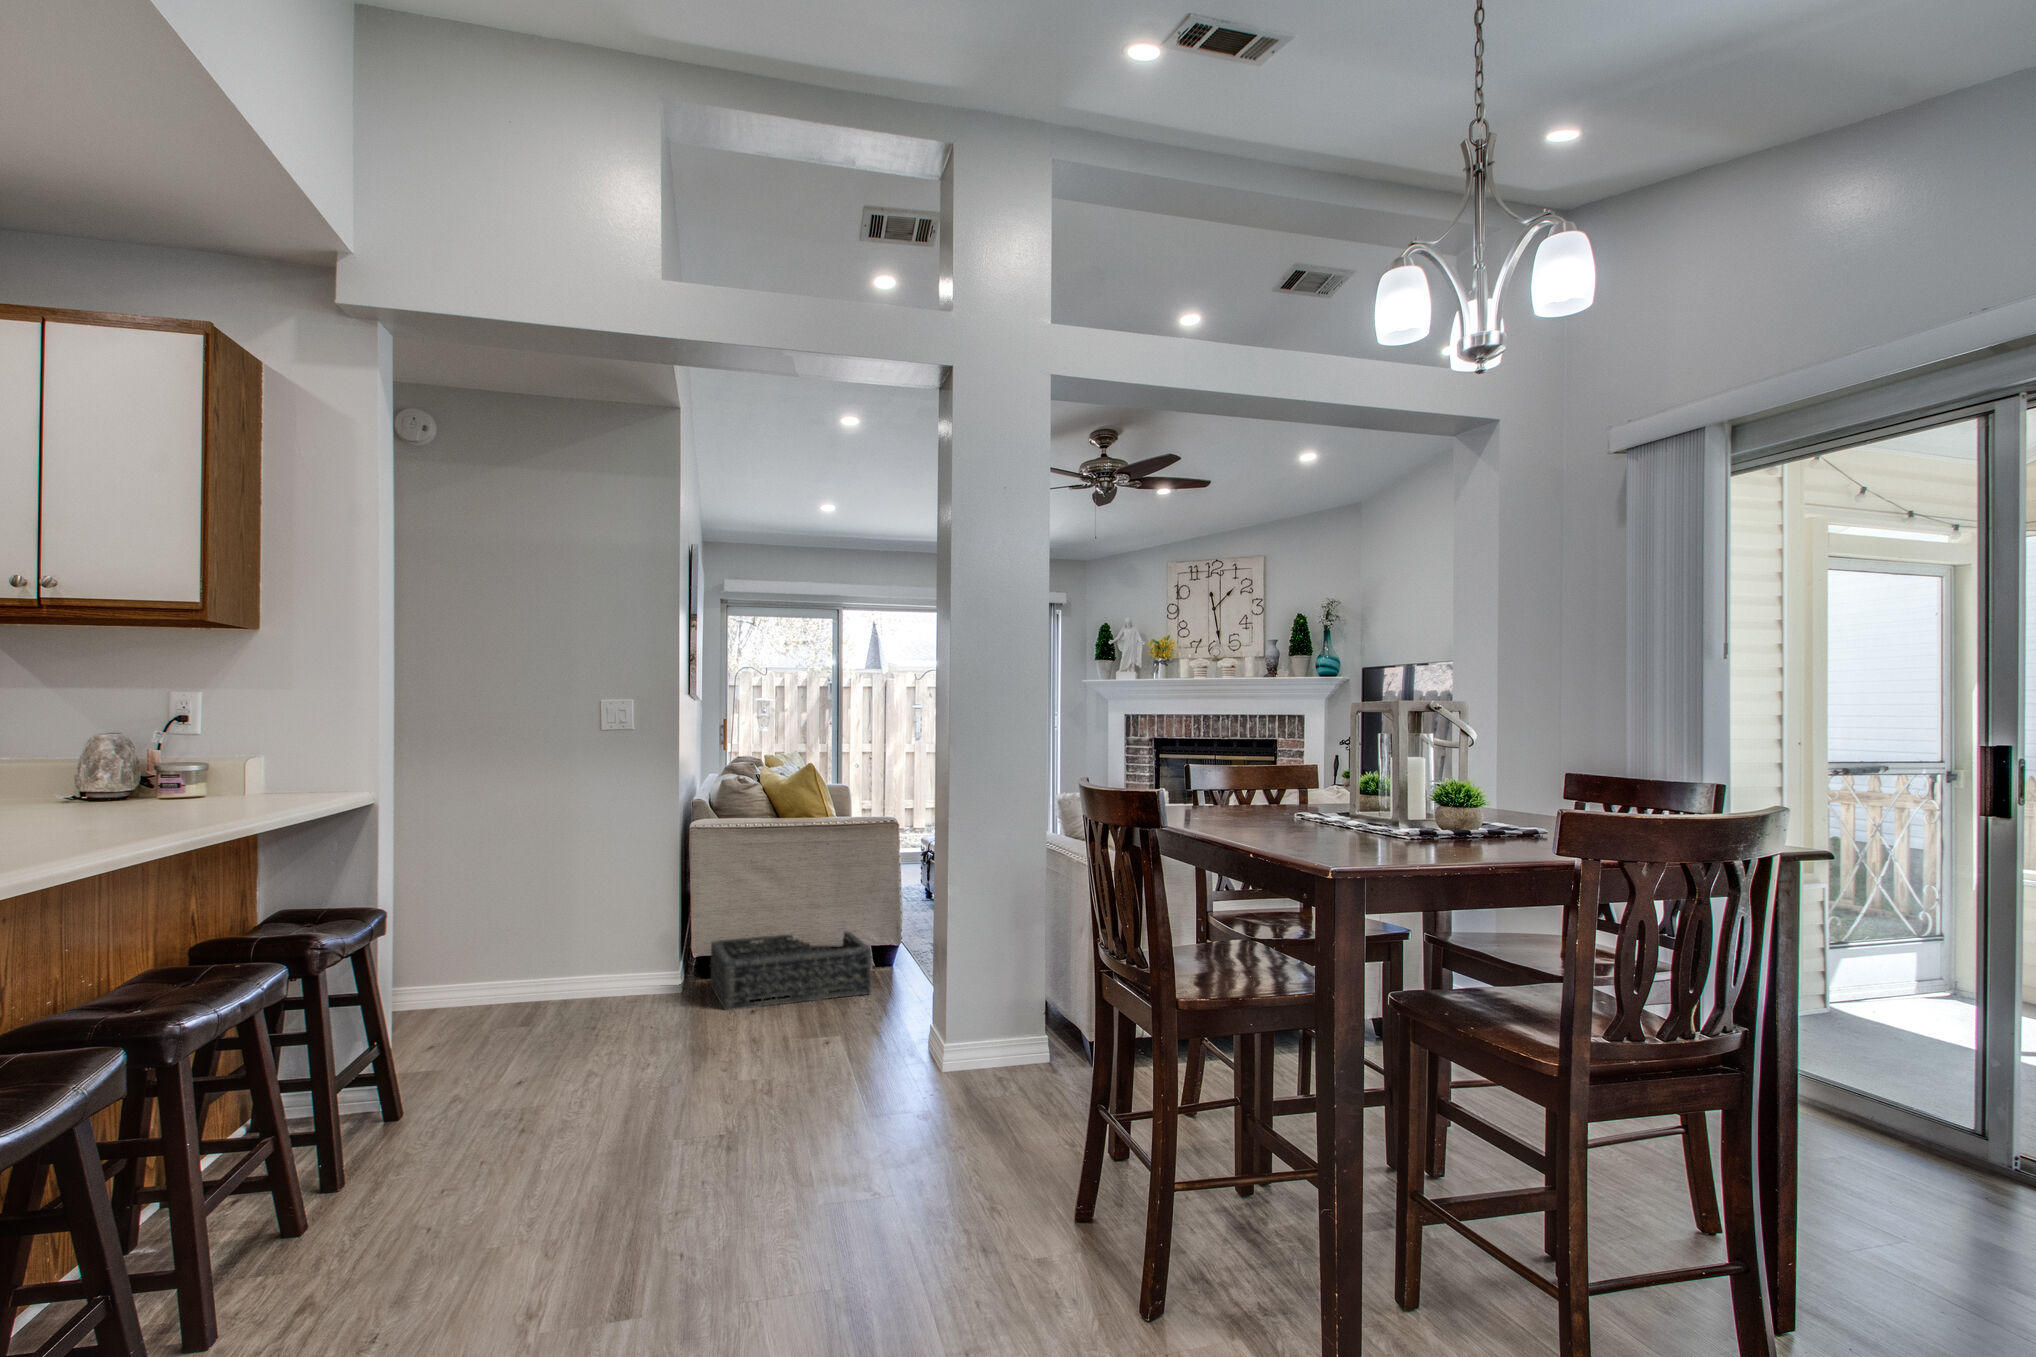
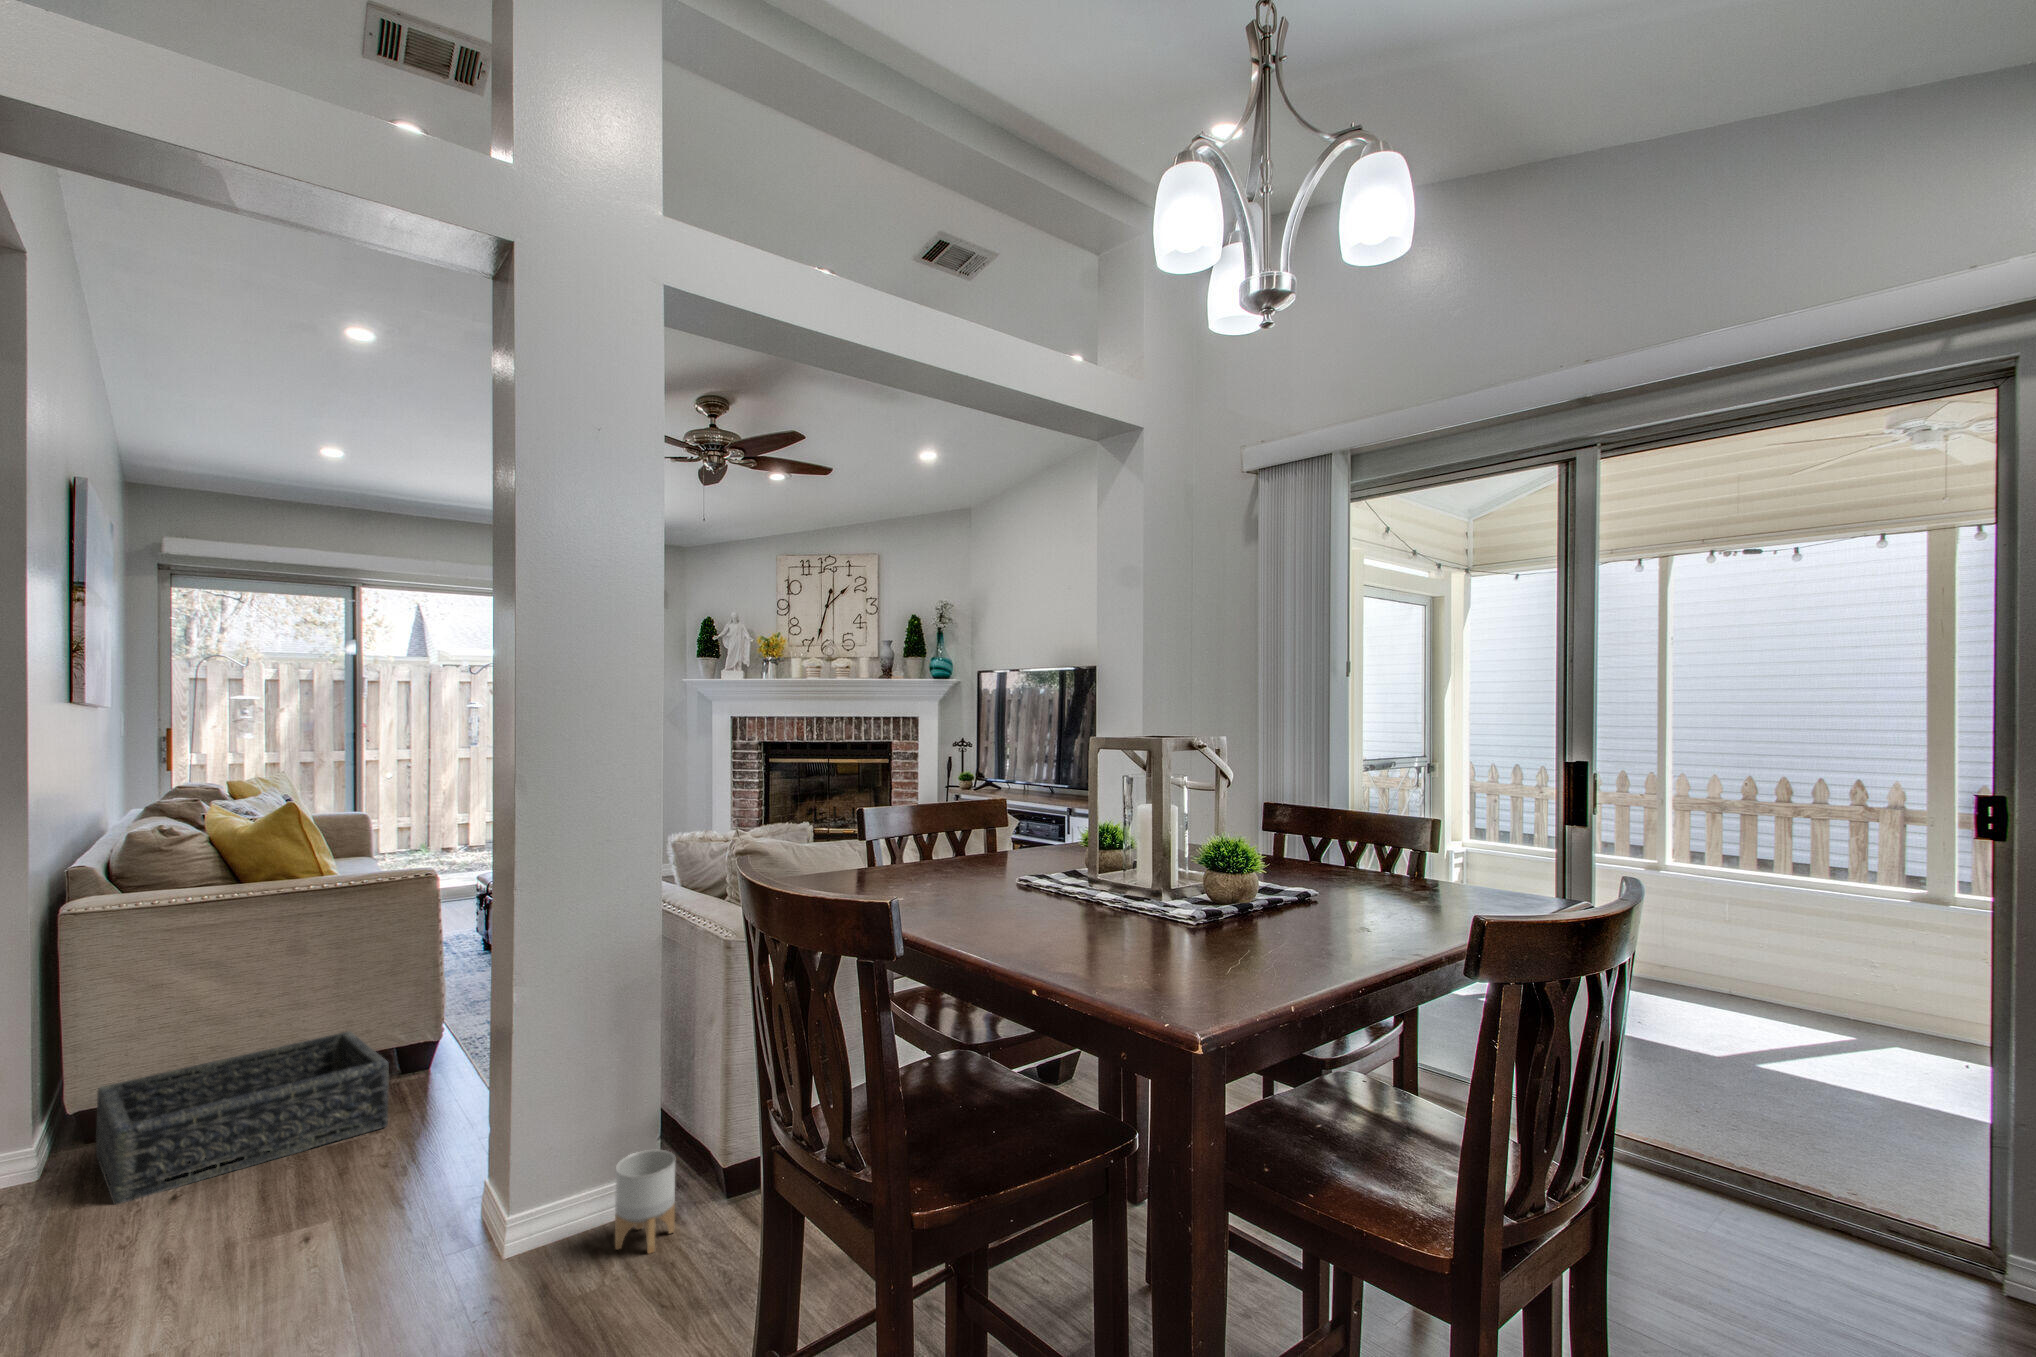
planter: none [1013,1012,1053,1081] -> present [615,1150,675,1253]

